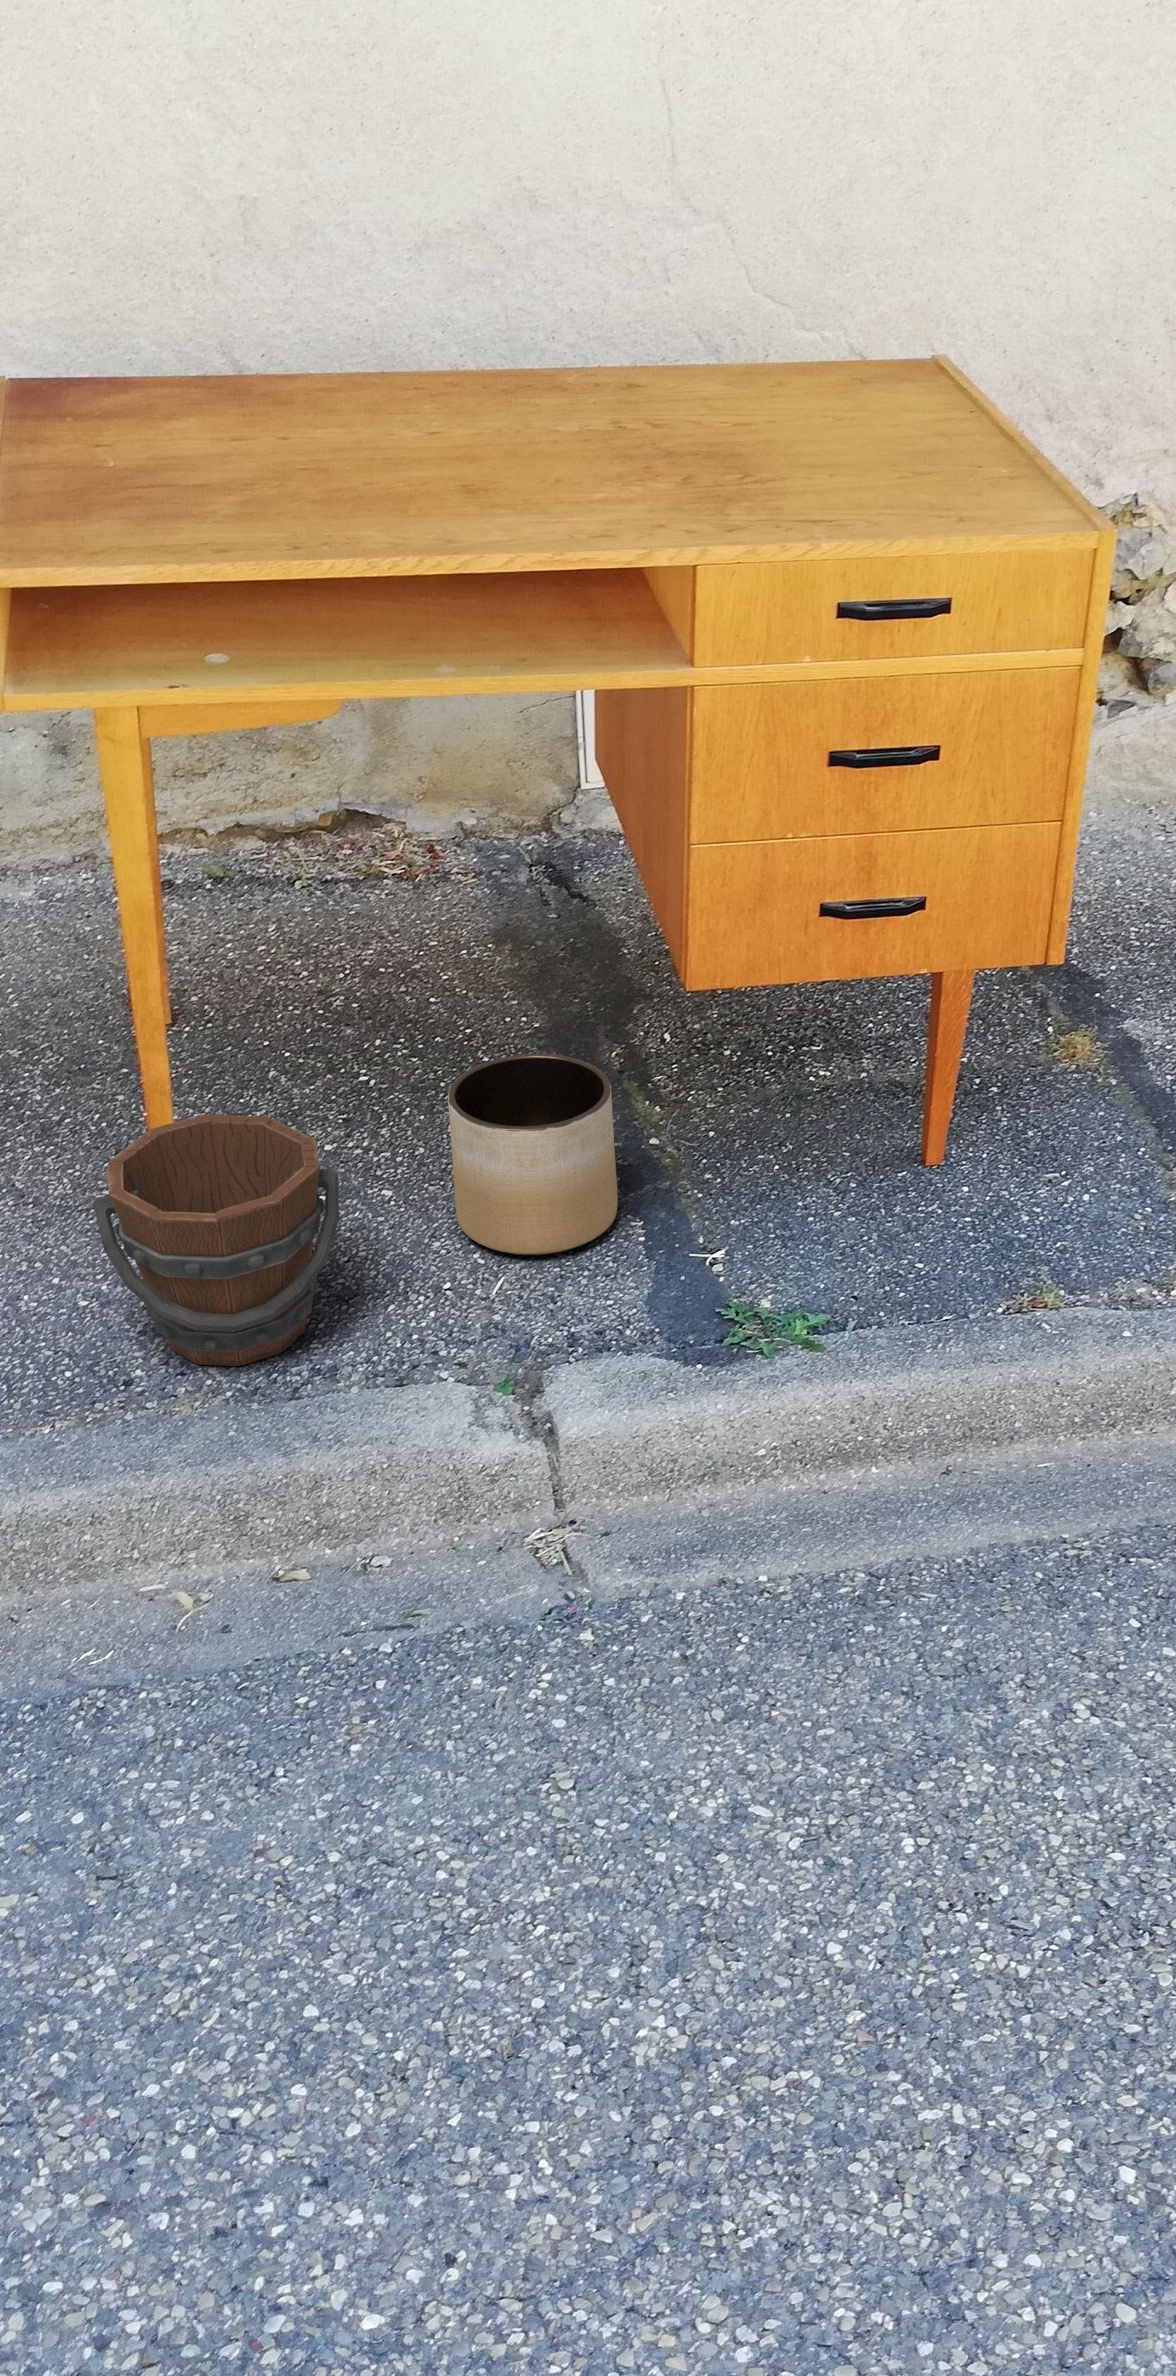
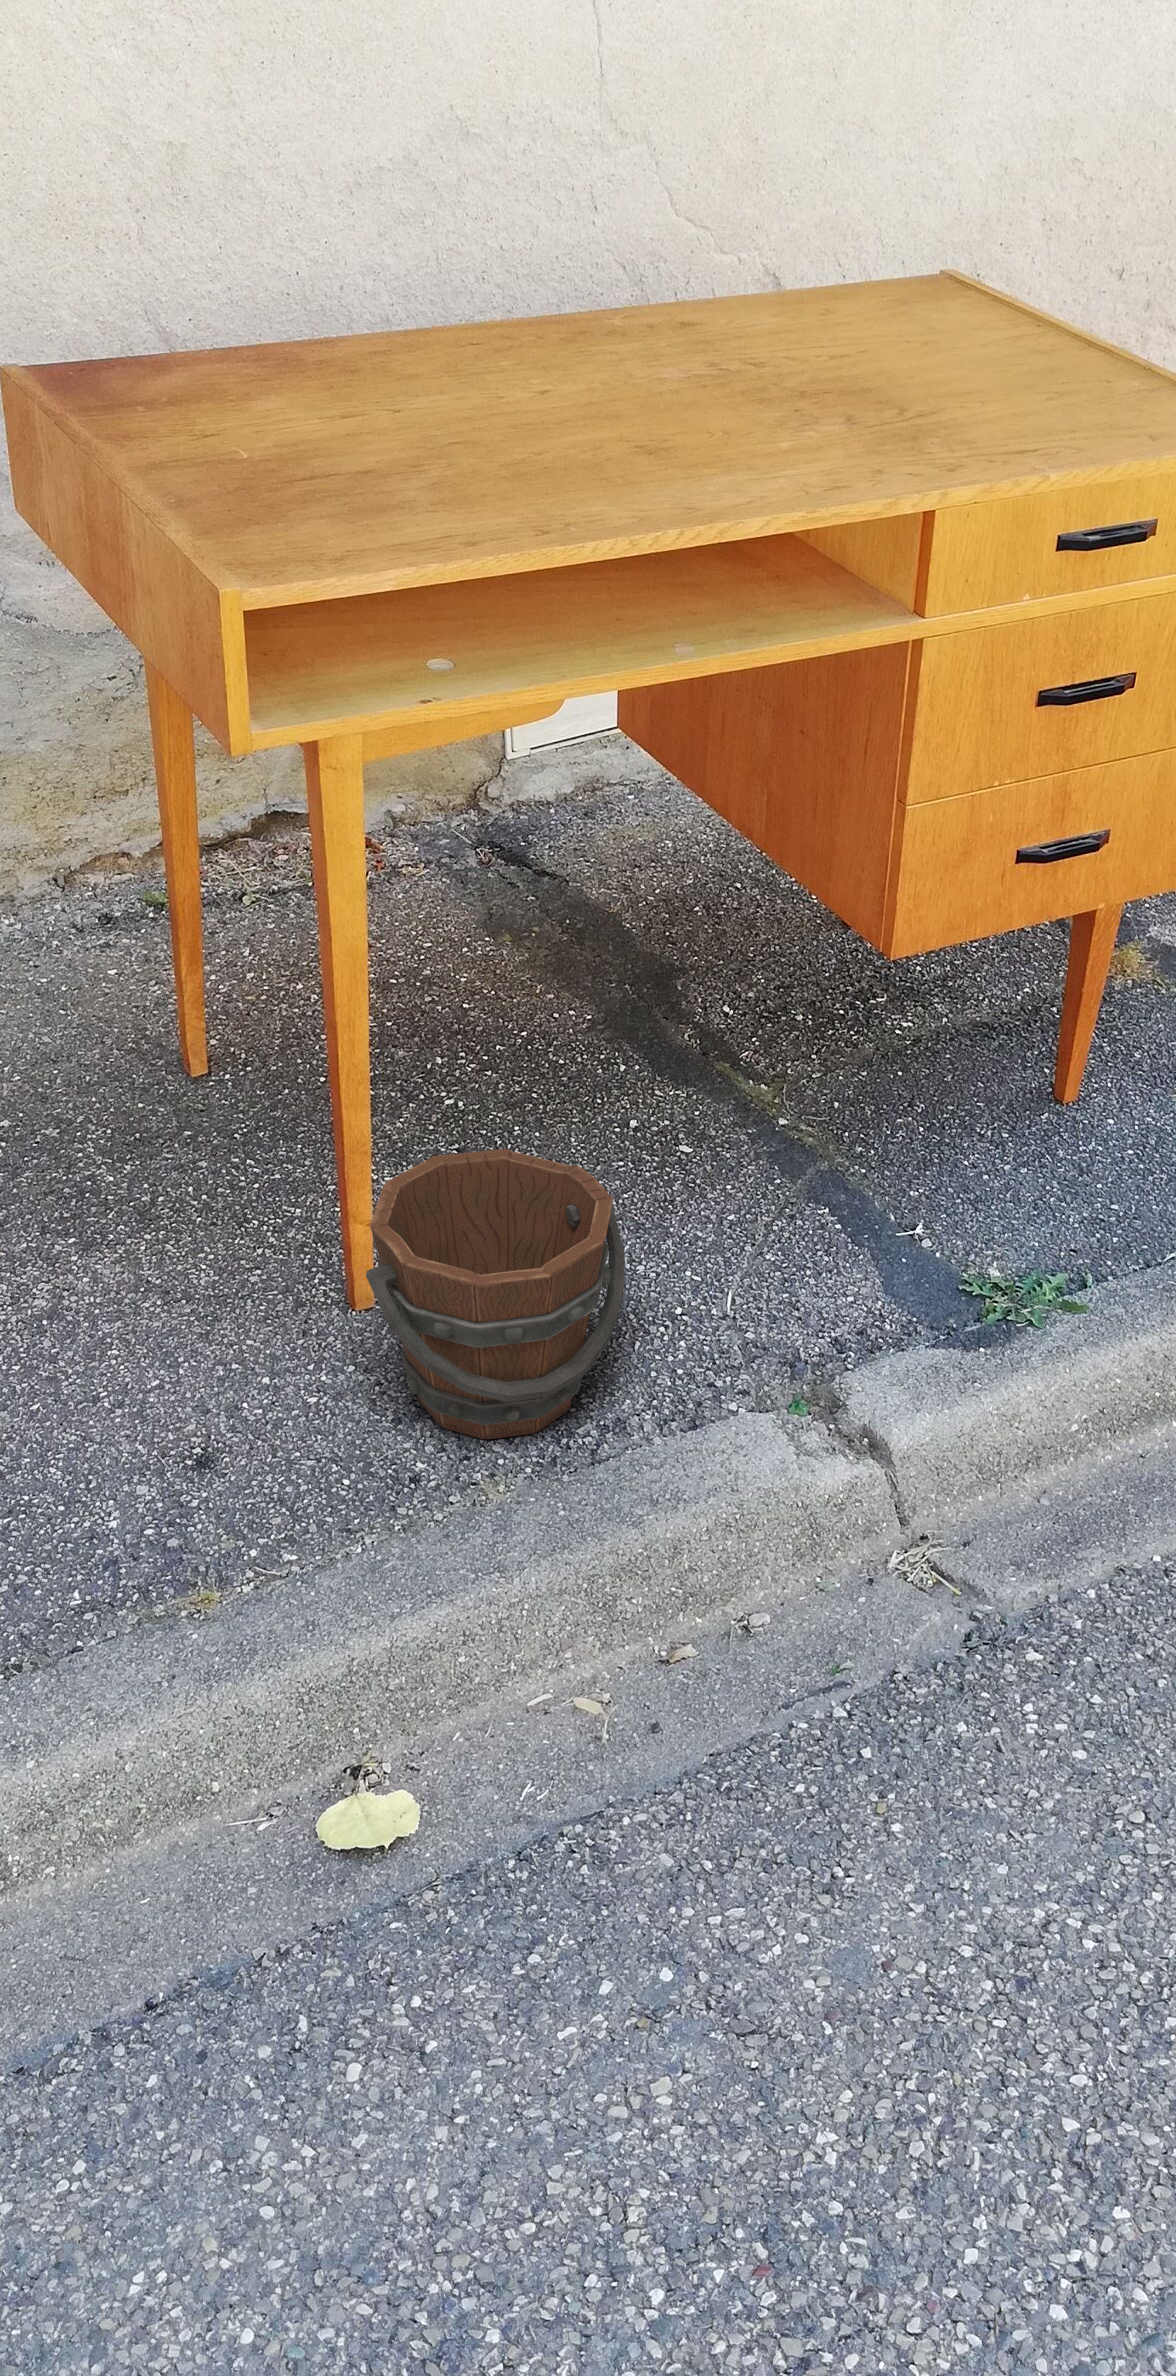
planter: present [448,1054,618,1255] -> none [643,1038,824,1260]

